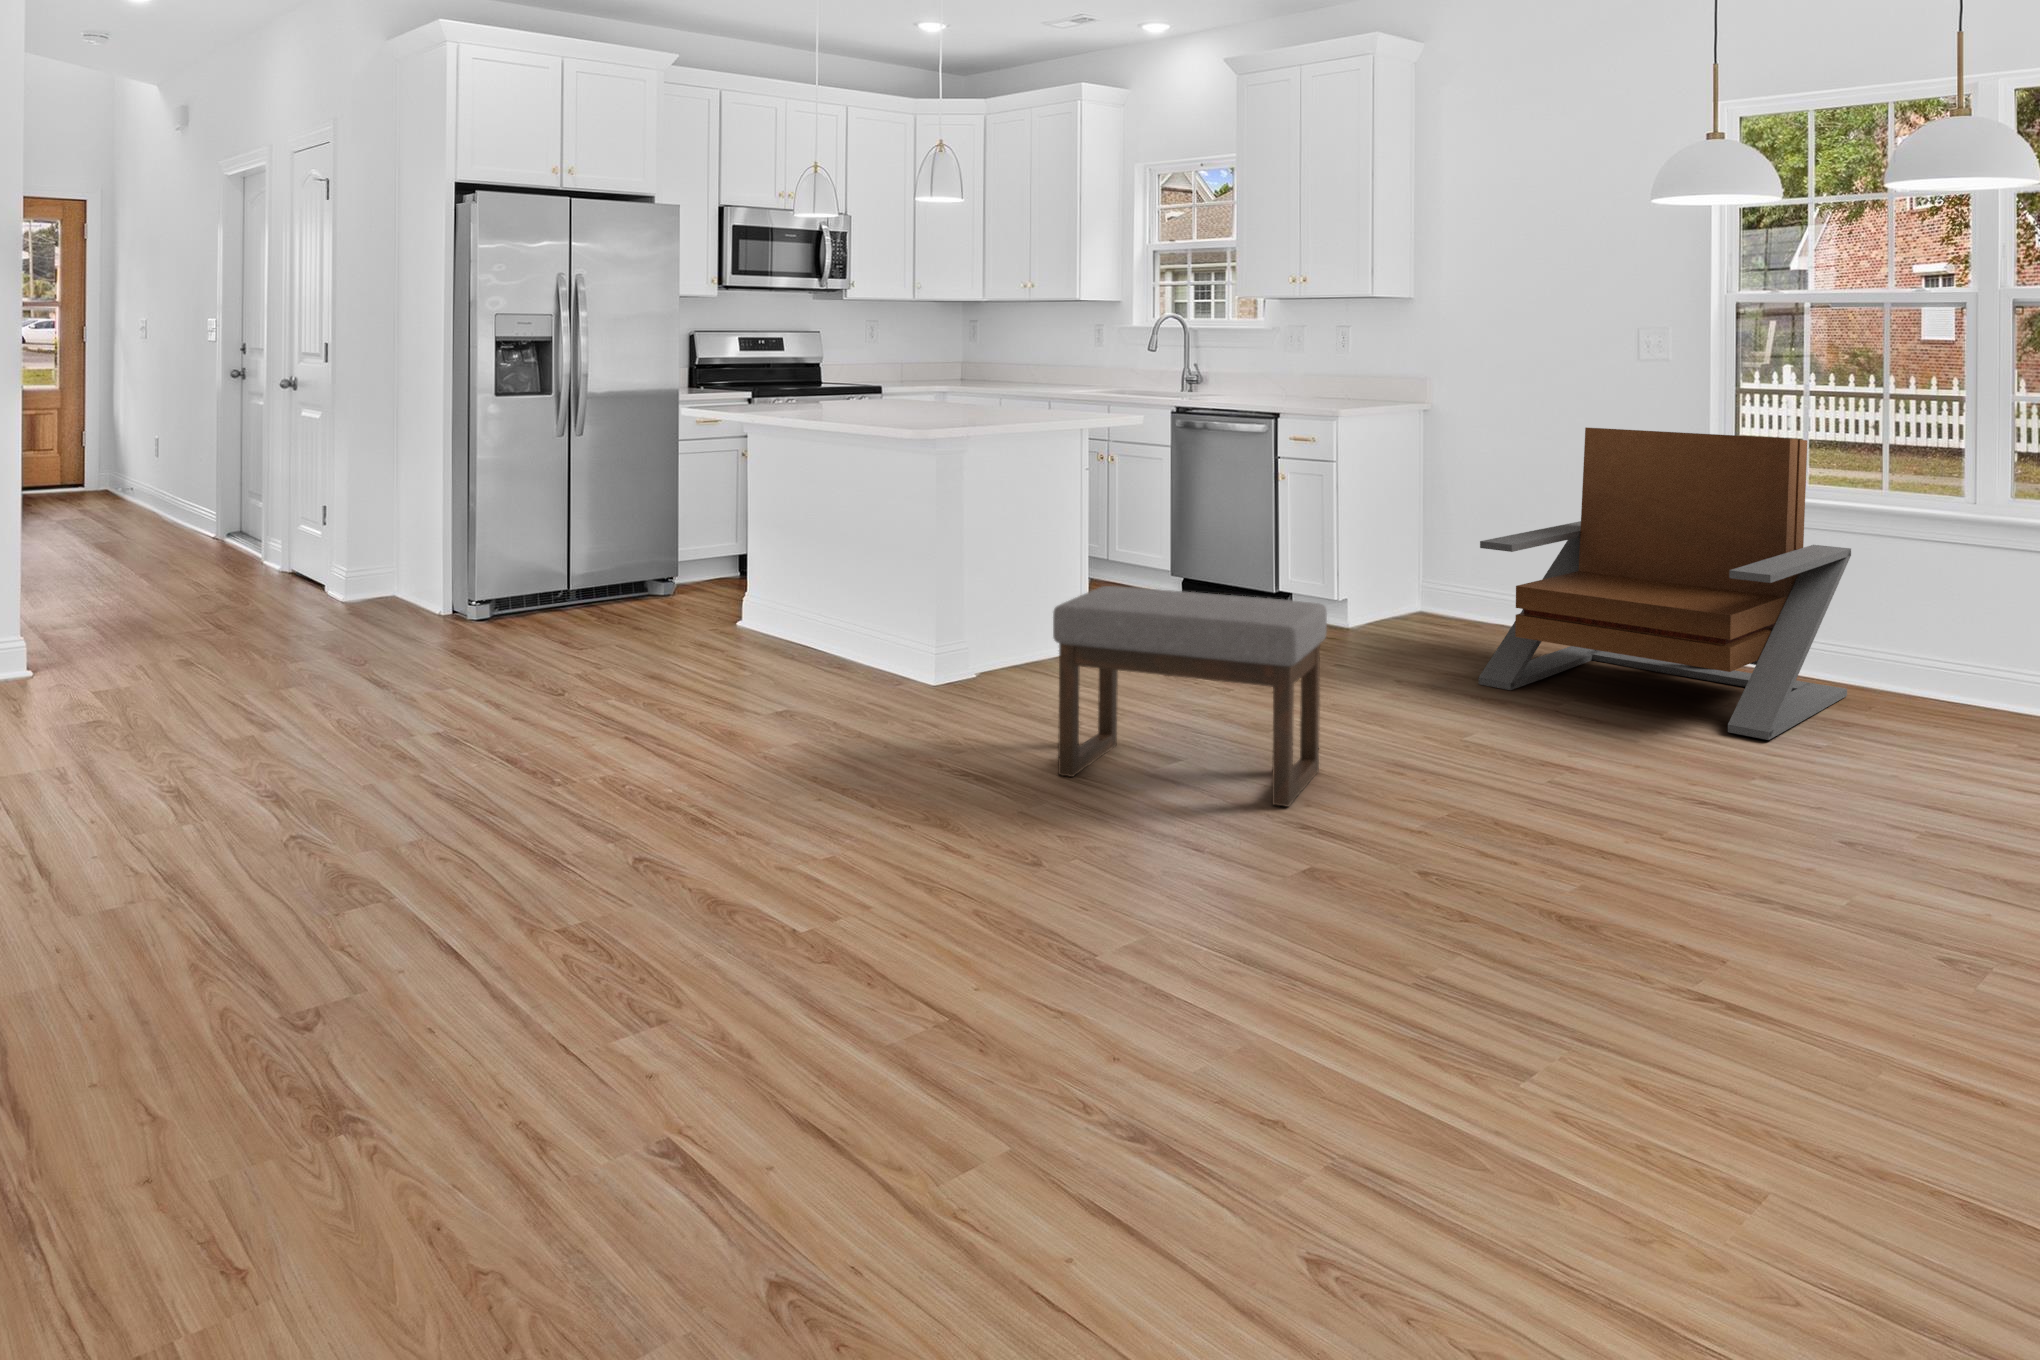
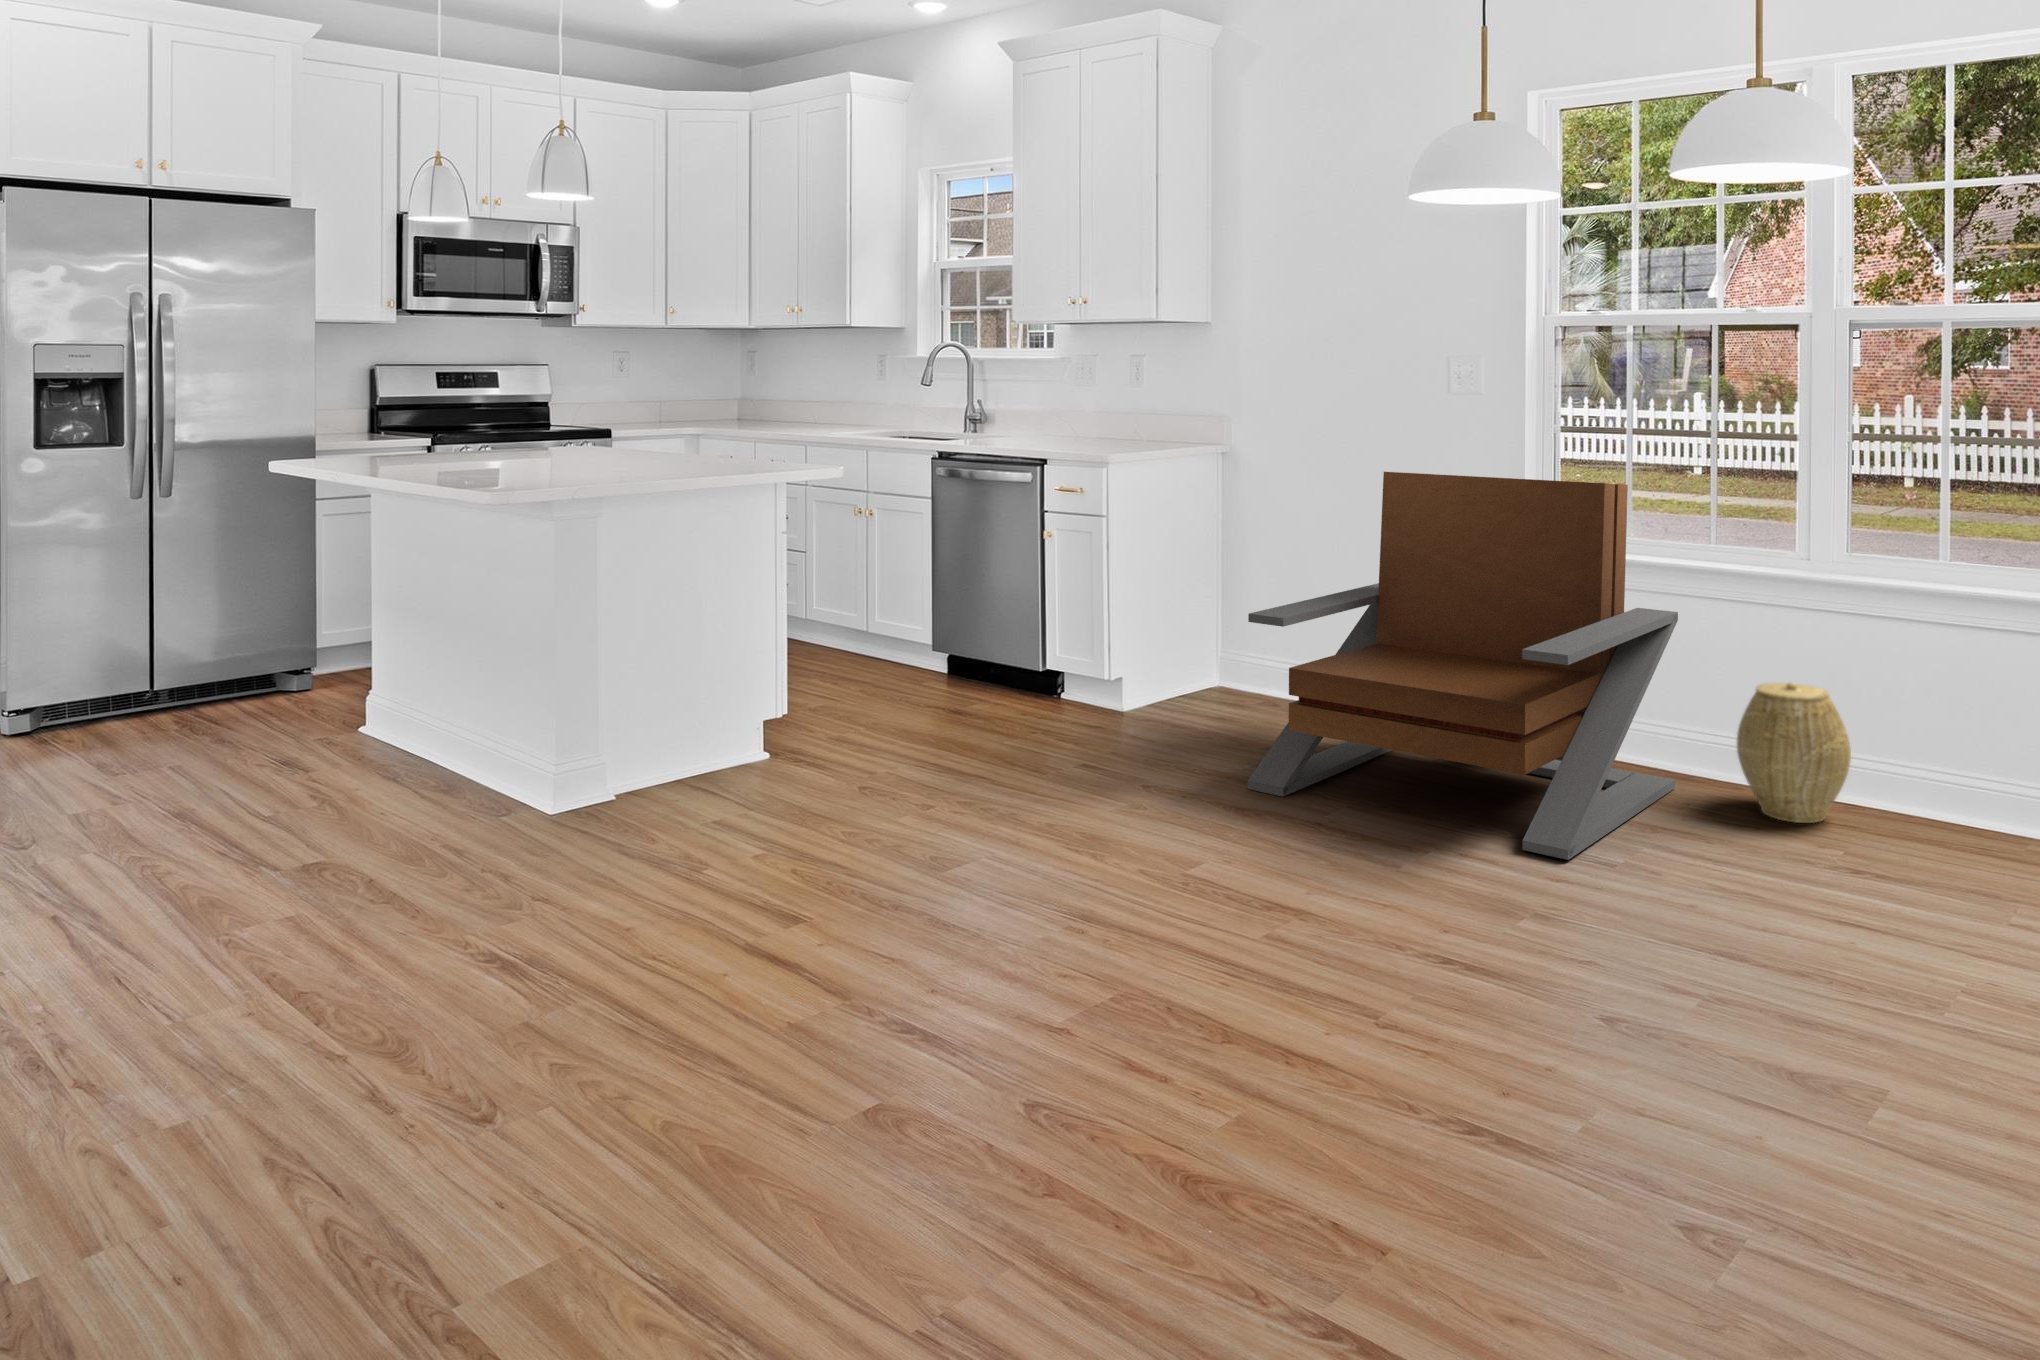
ottoman: present [1053,586,1327,807] -> none [608,697,990,1008]
woven basket: none [1906,607,2009,724] -> present [1737,683,1851,823]

